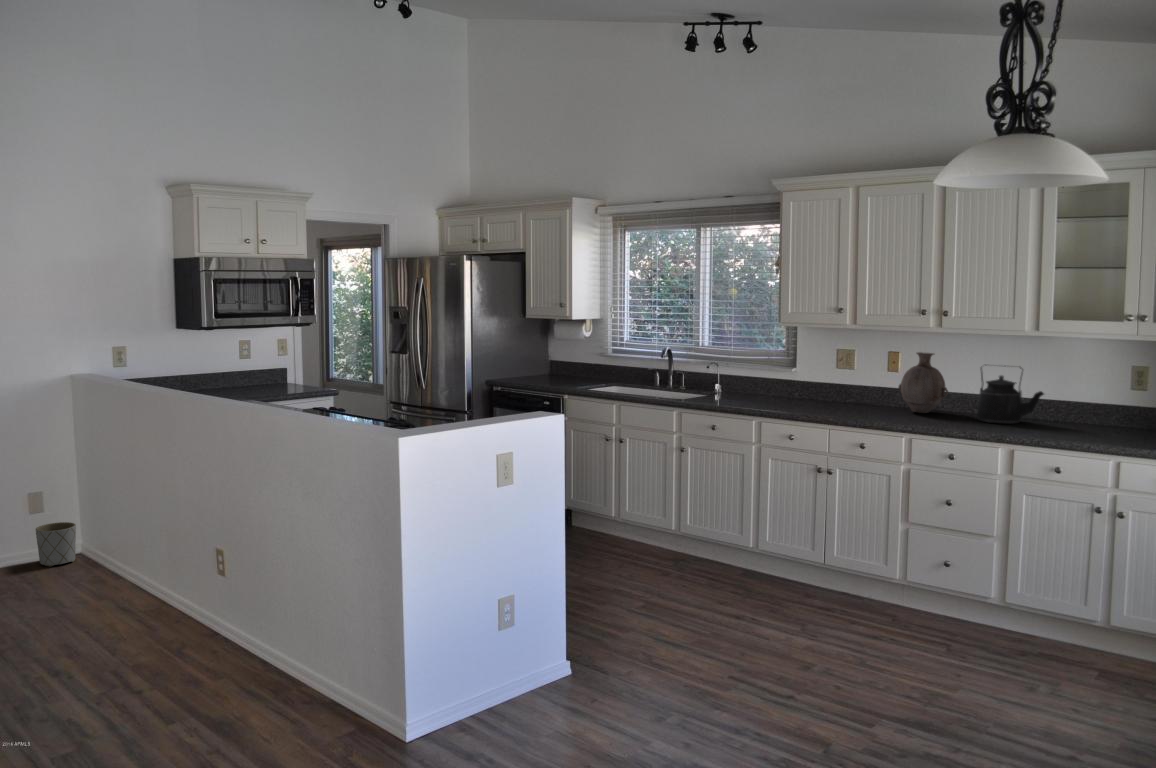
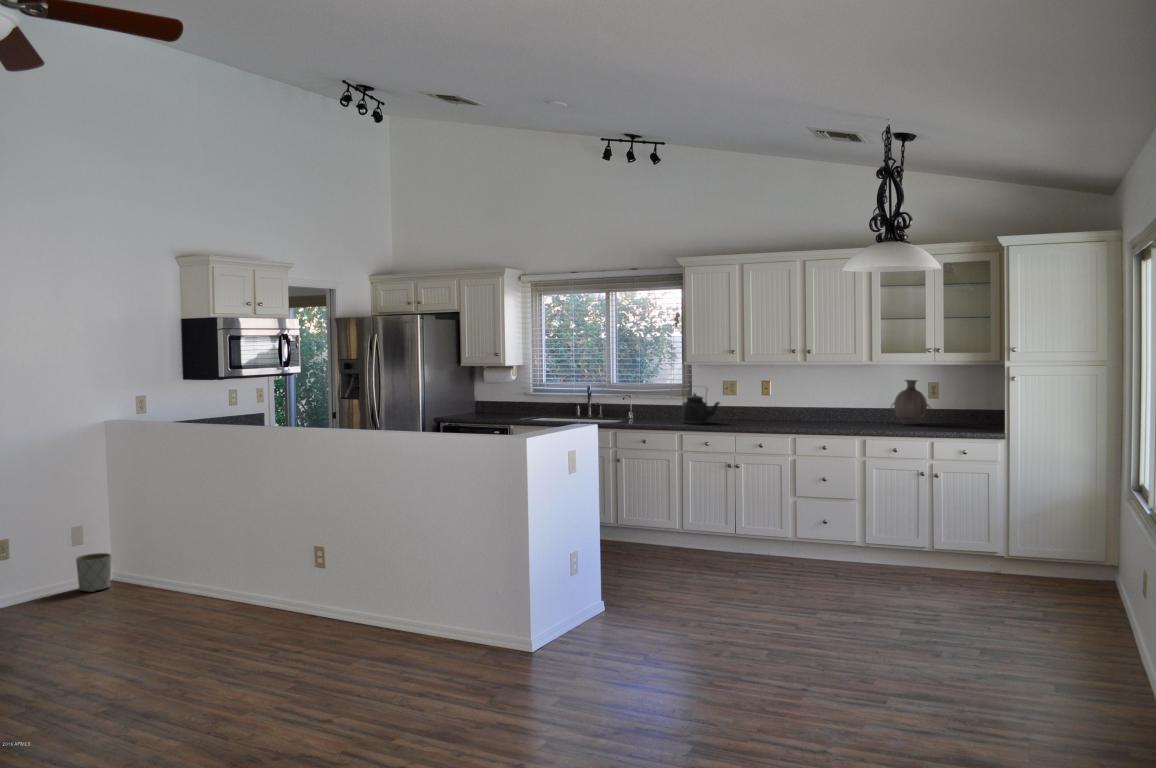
vase: present [899,352,948,413] -> present [891,380,930,425]
kettle: present [977,367,1044,424] -> present [682,388,720,424]

